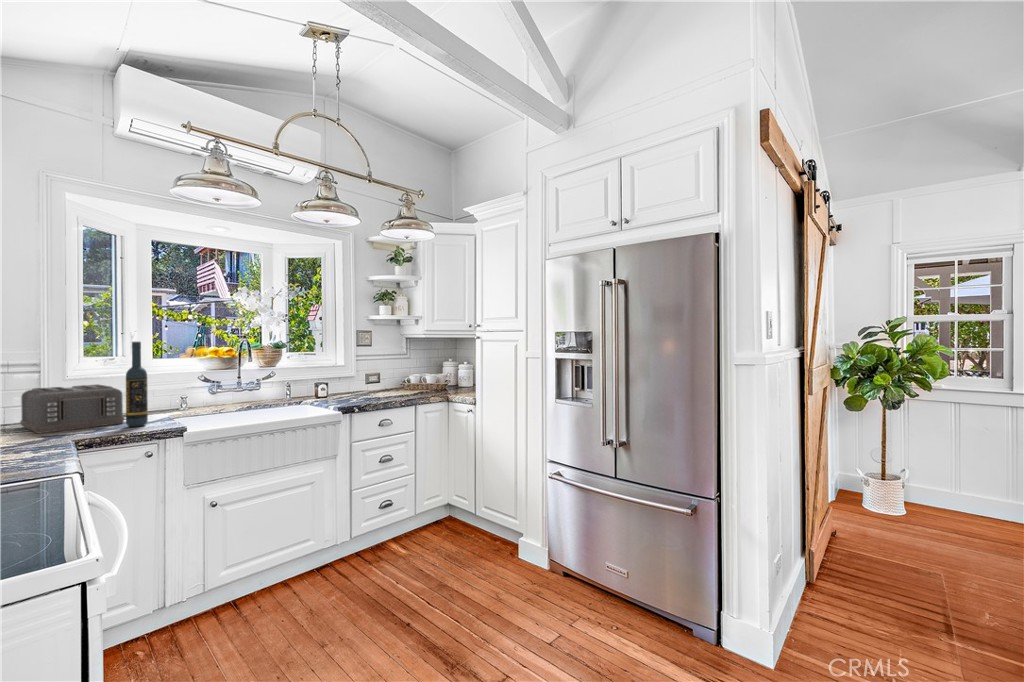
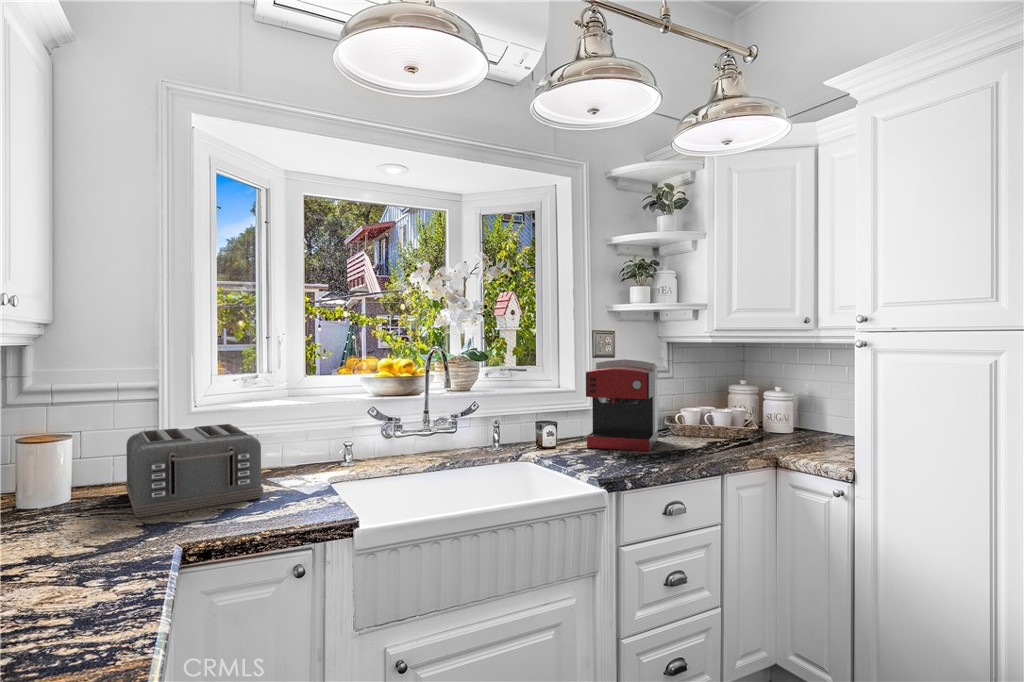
wine bottle: present [126,342,148,427] -> none [264,356,297,513]
coffee maker: none [345,347,392,397] -> present [586,359,658,451]

